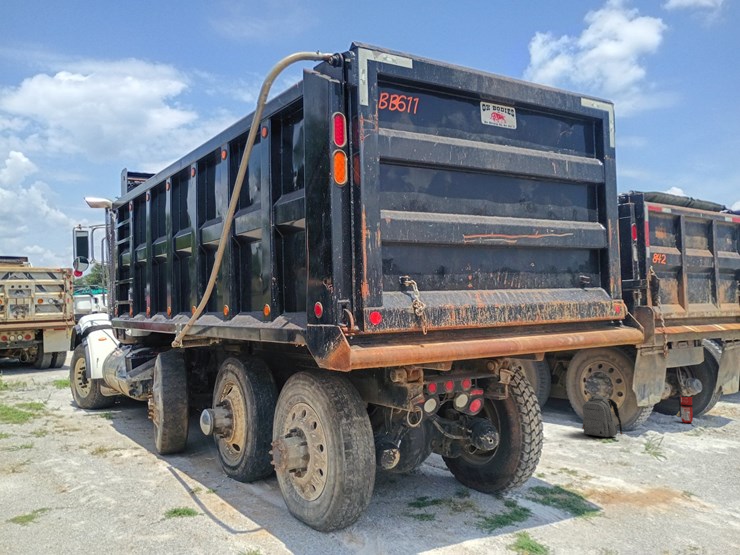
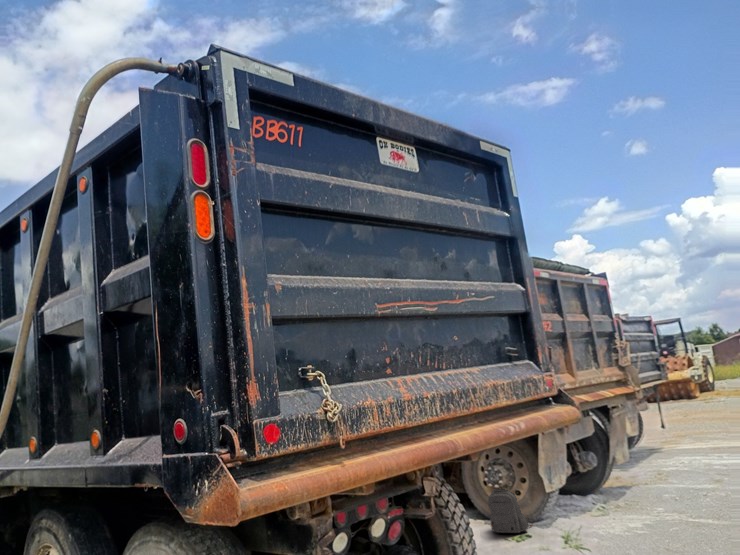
fire extinguisher: present [676,397,693,423] -> none [573,456,594,501]

